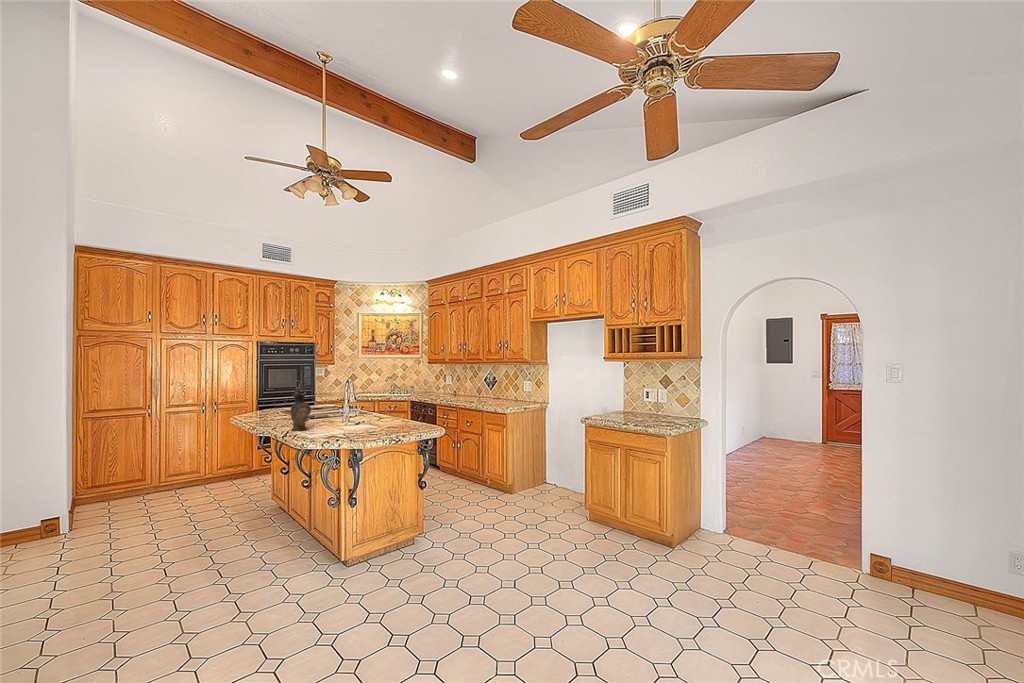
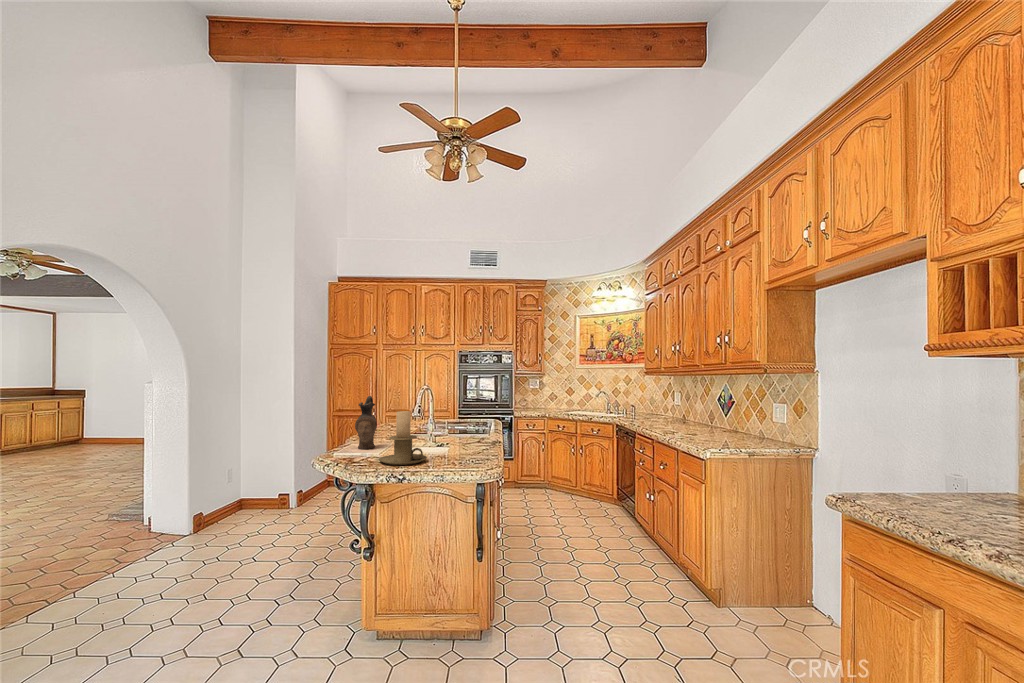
candle holder: none [345,396,382,435] -> present [379,411,427,465]

